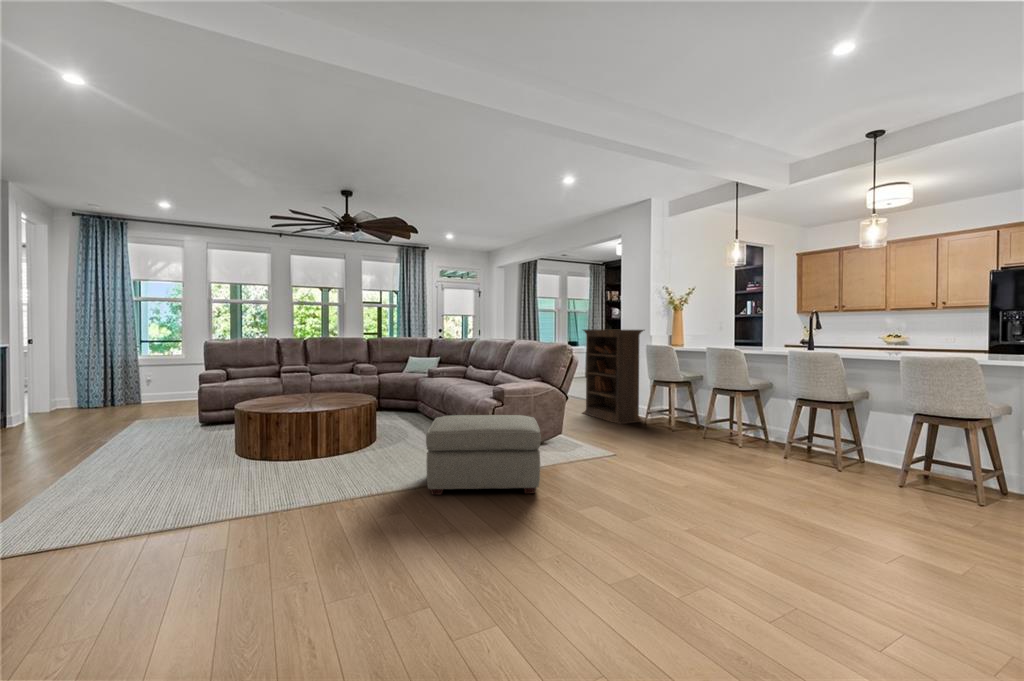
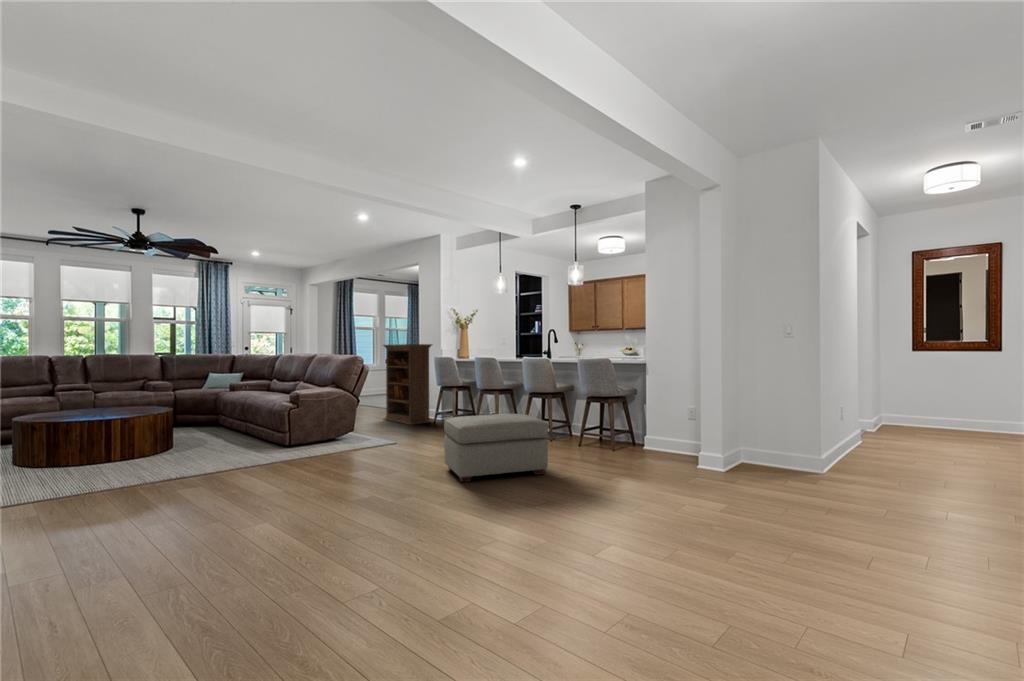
ottoman: present [426,415,541,495] -> present [444,414,548,482]

